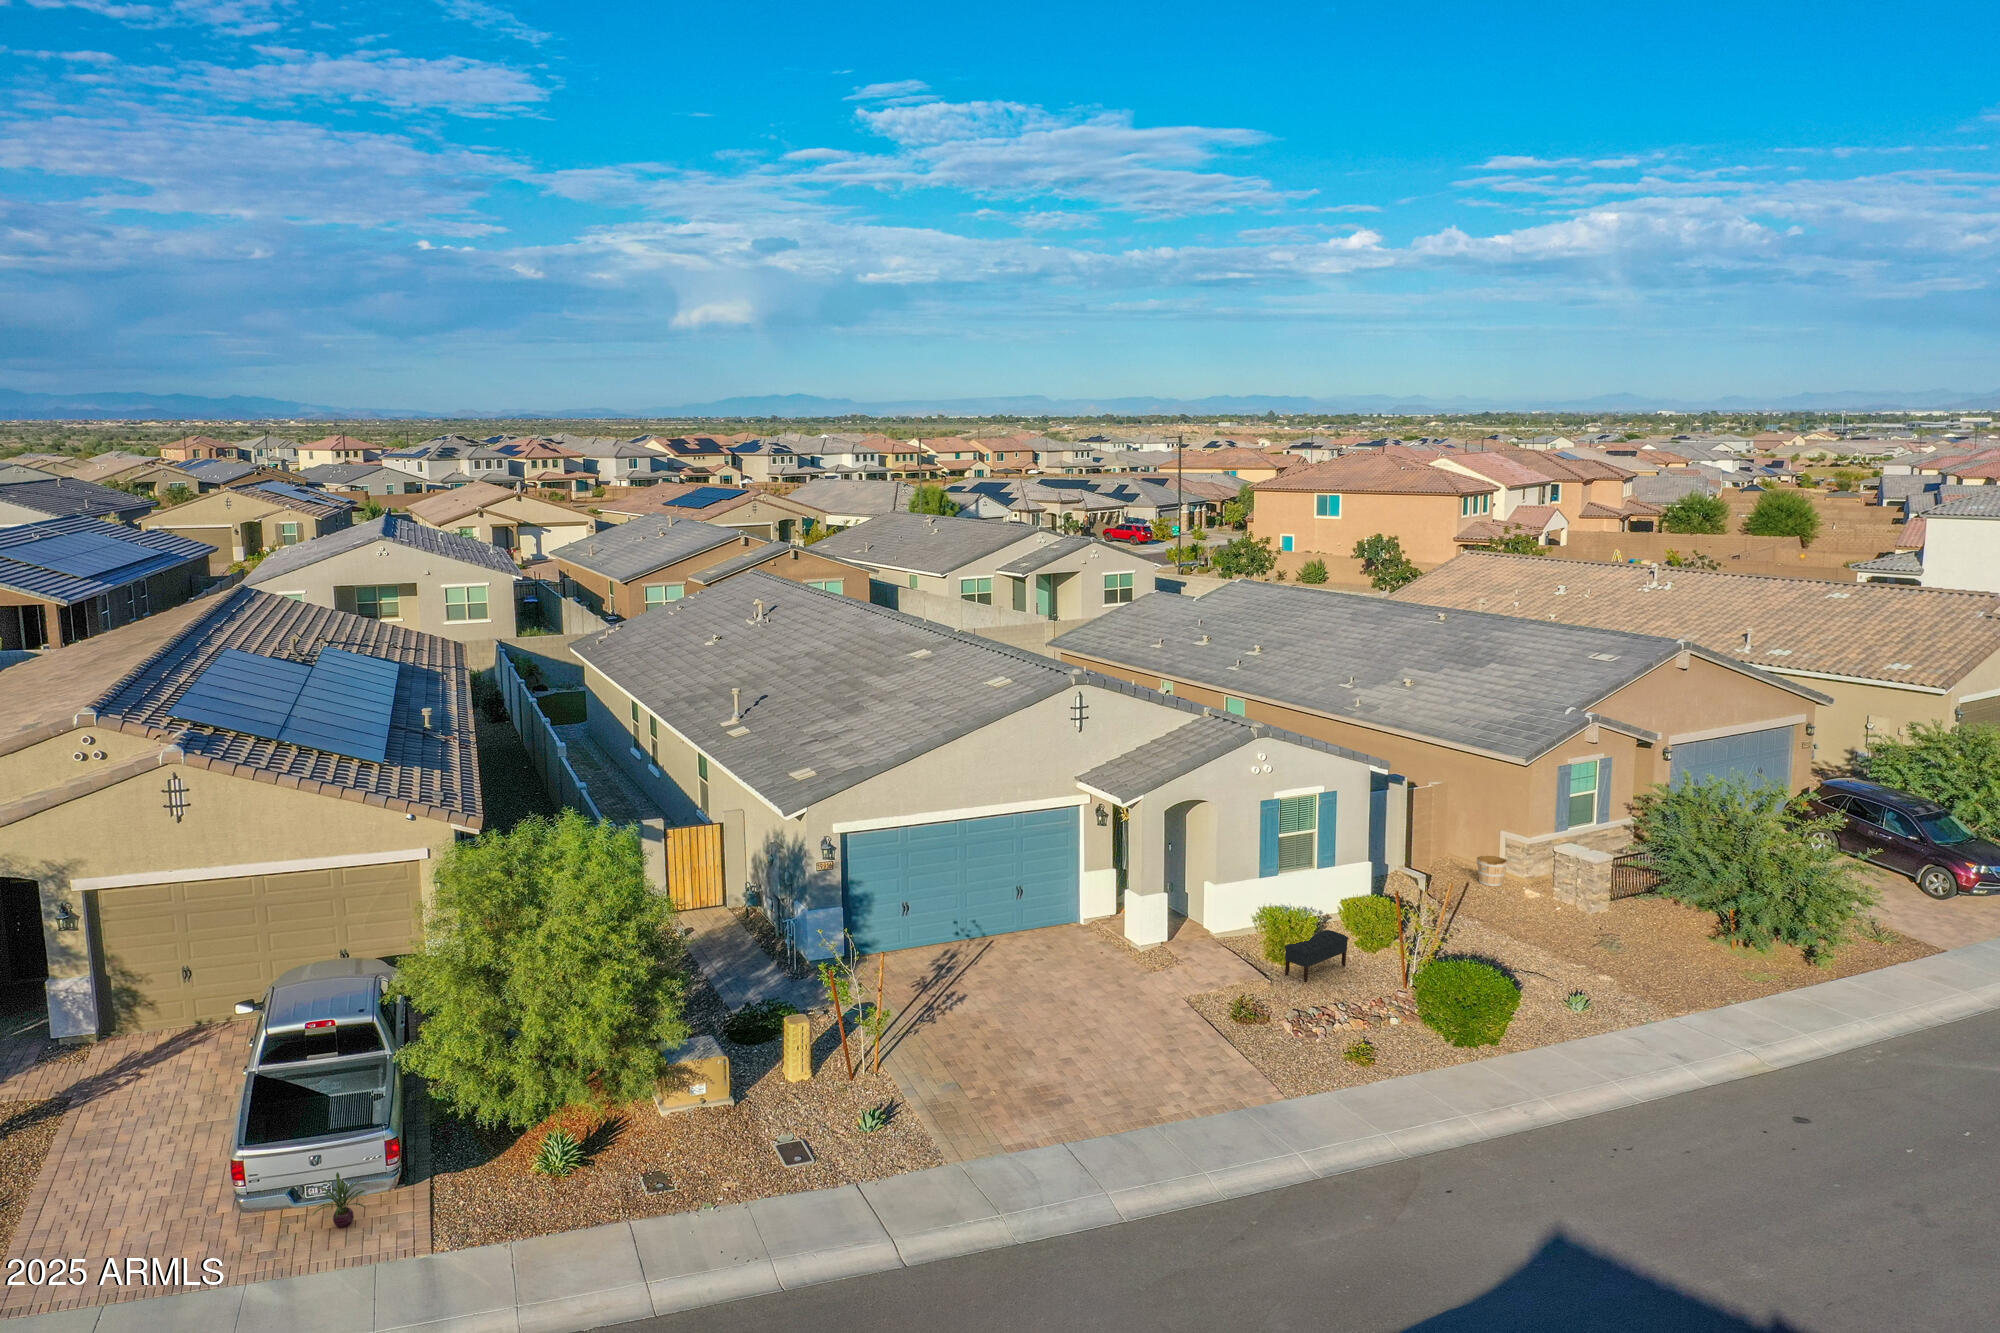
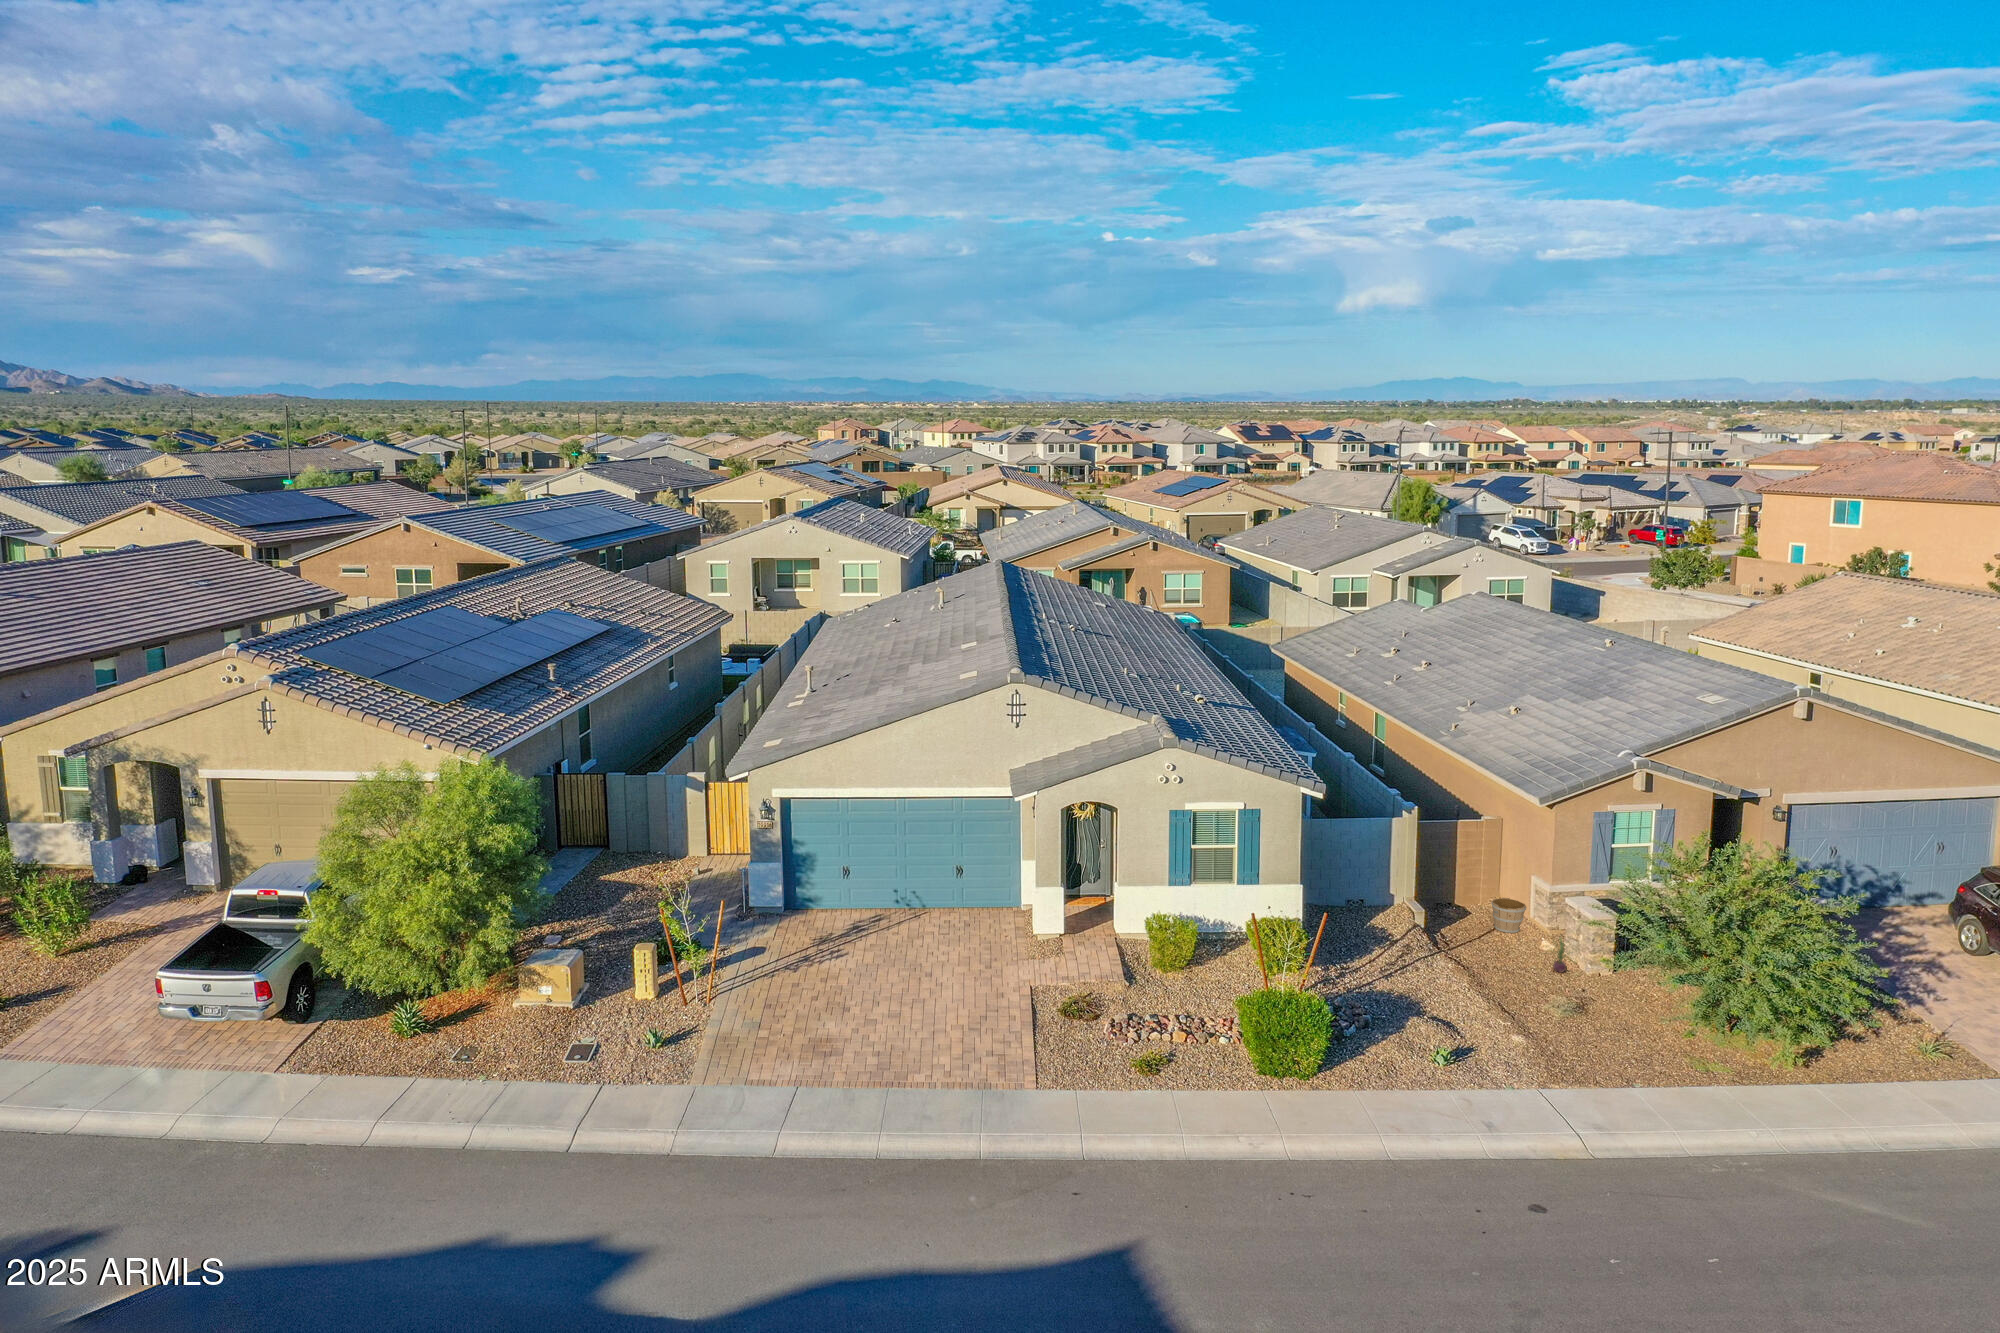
bench: present [1285,930,1348,982] -> none [1168,945,1244,993]
decorative plant: present [313,1172,365,1228] -> present [1553,938,1568,973]

